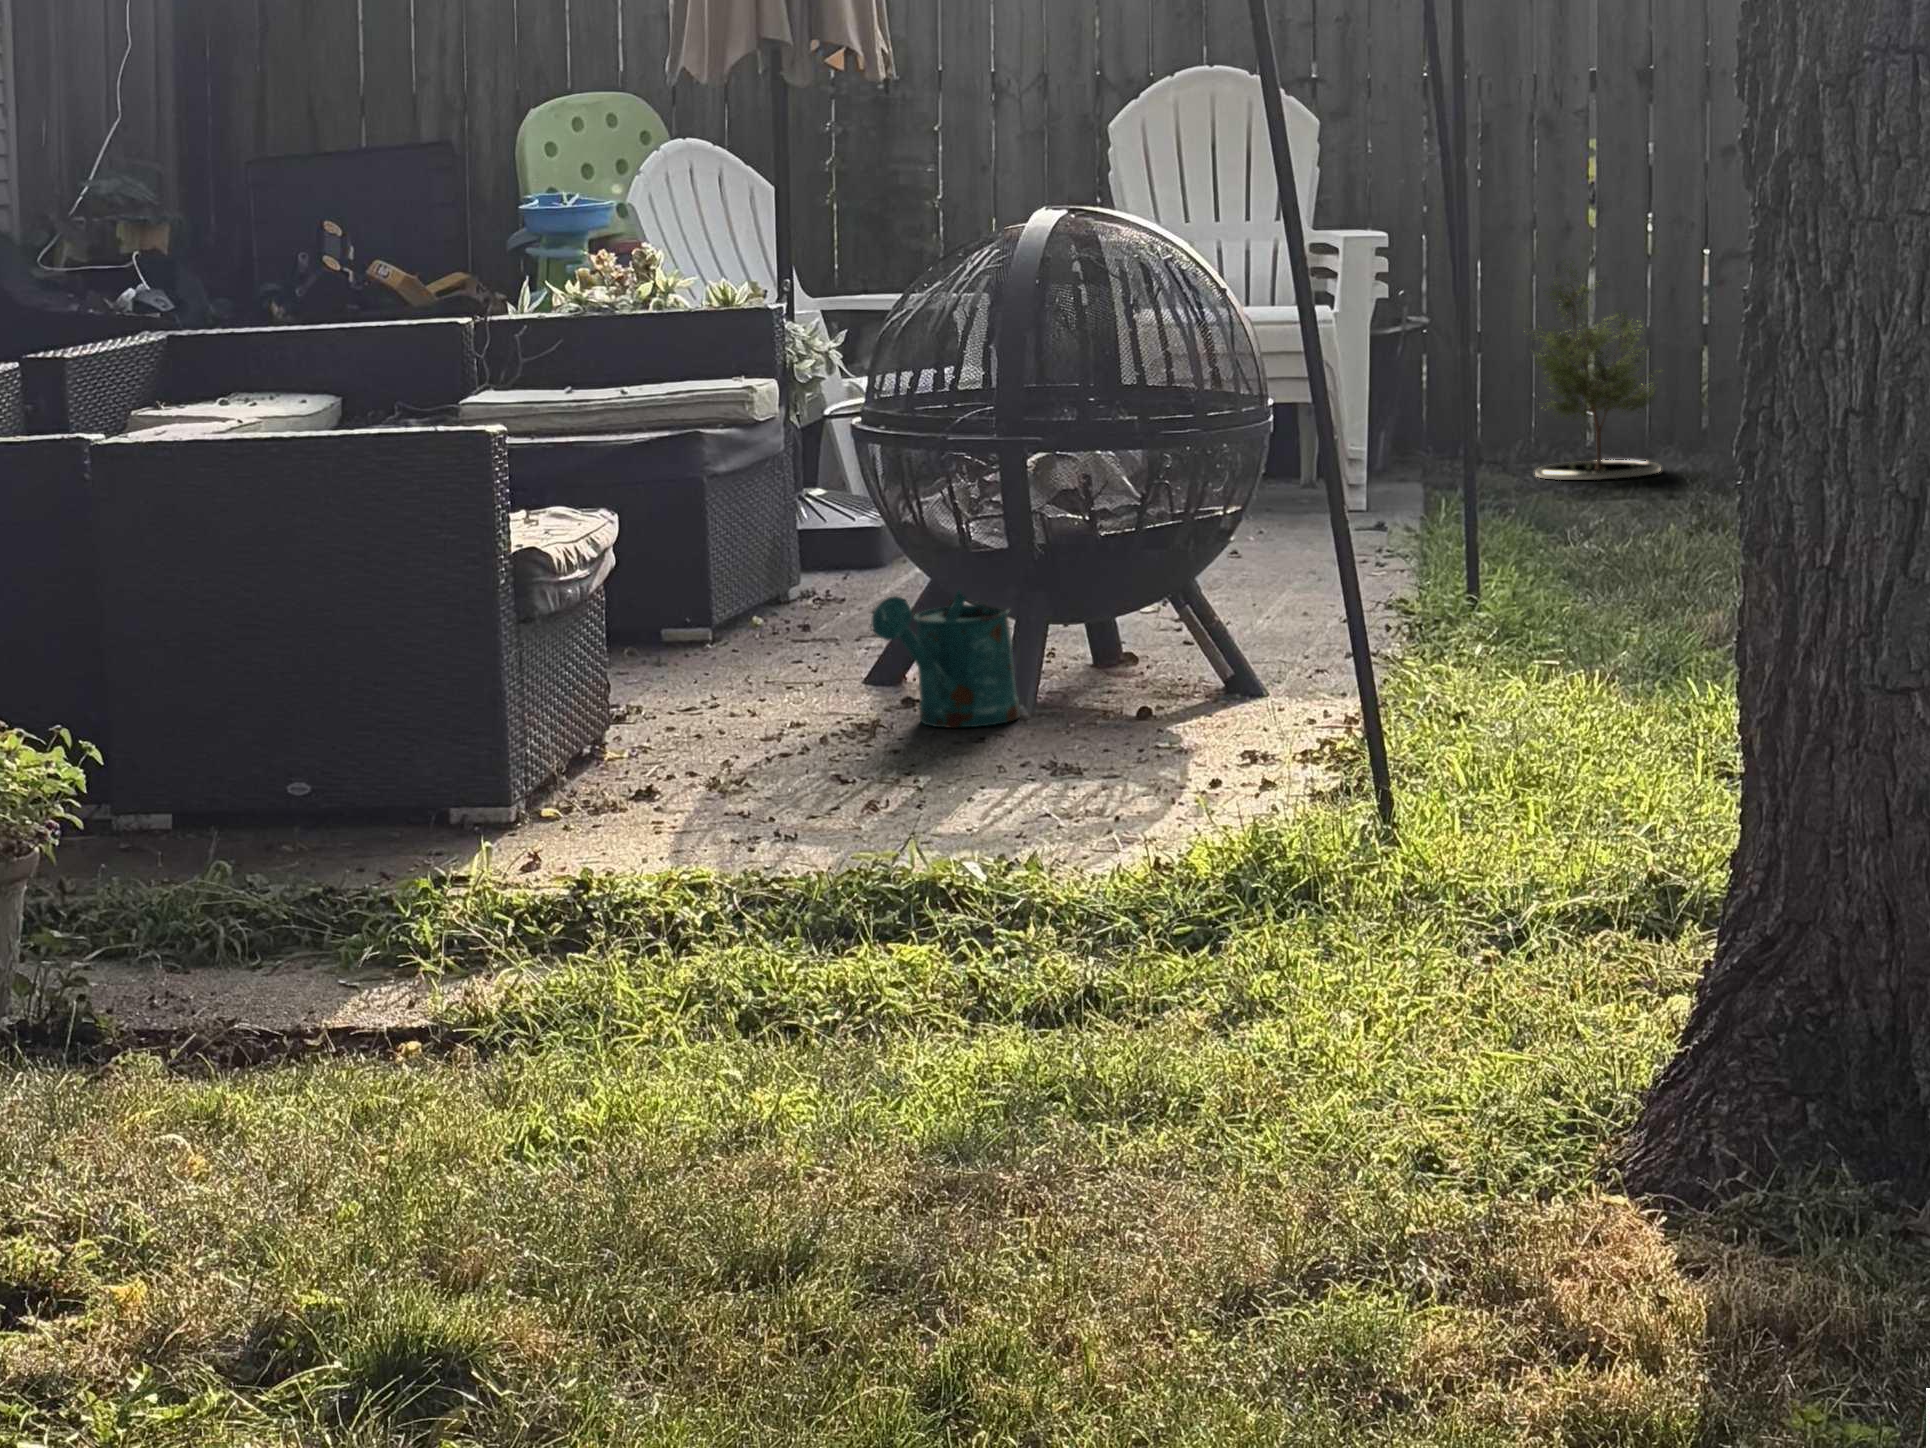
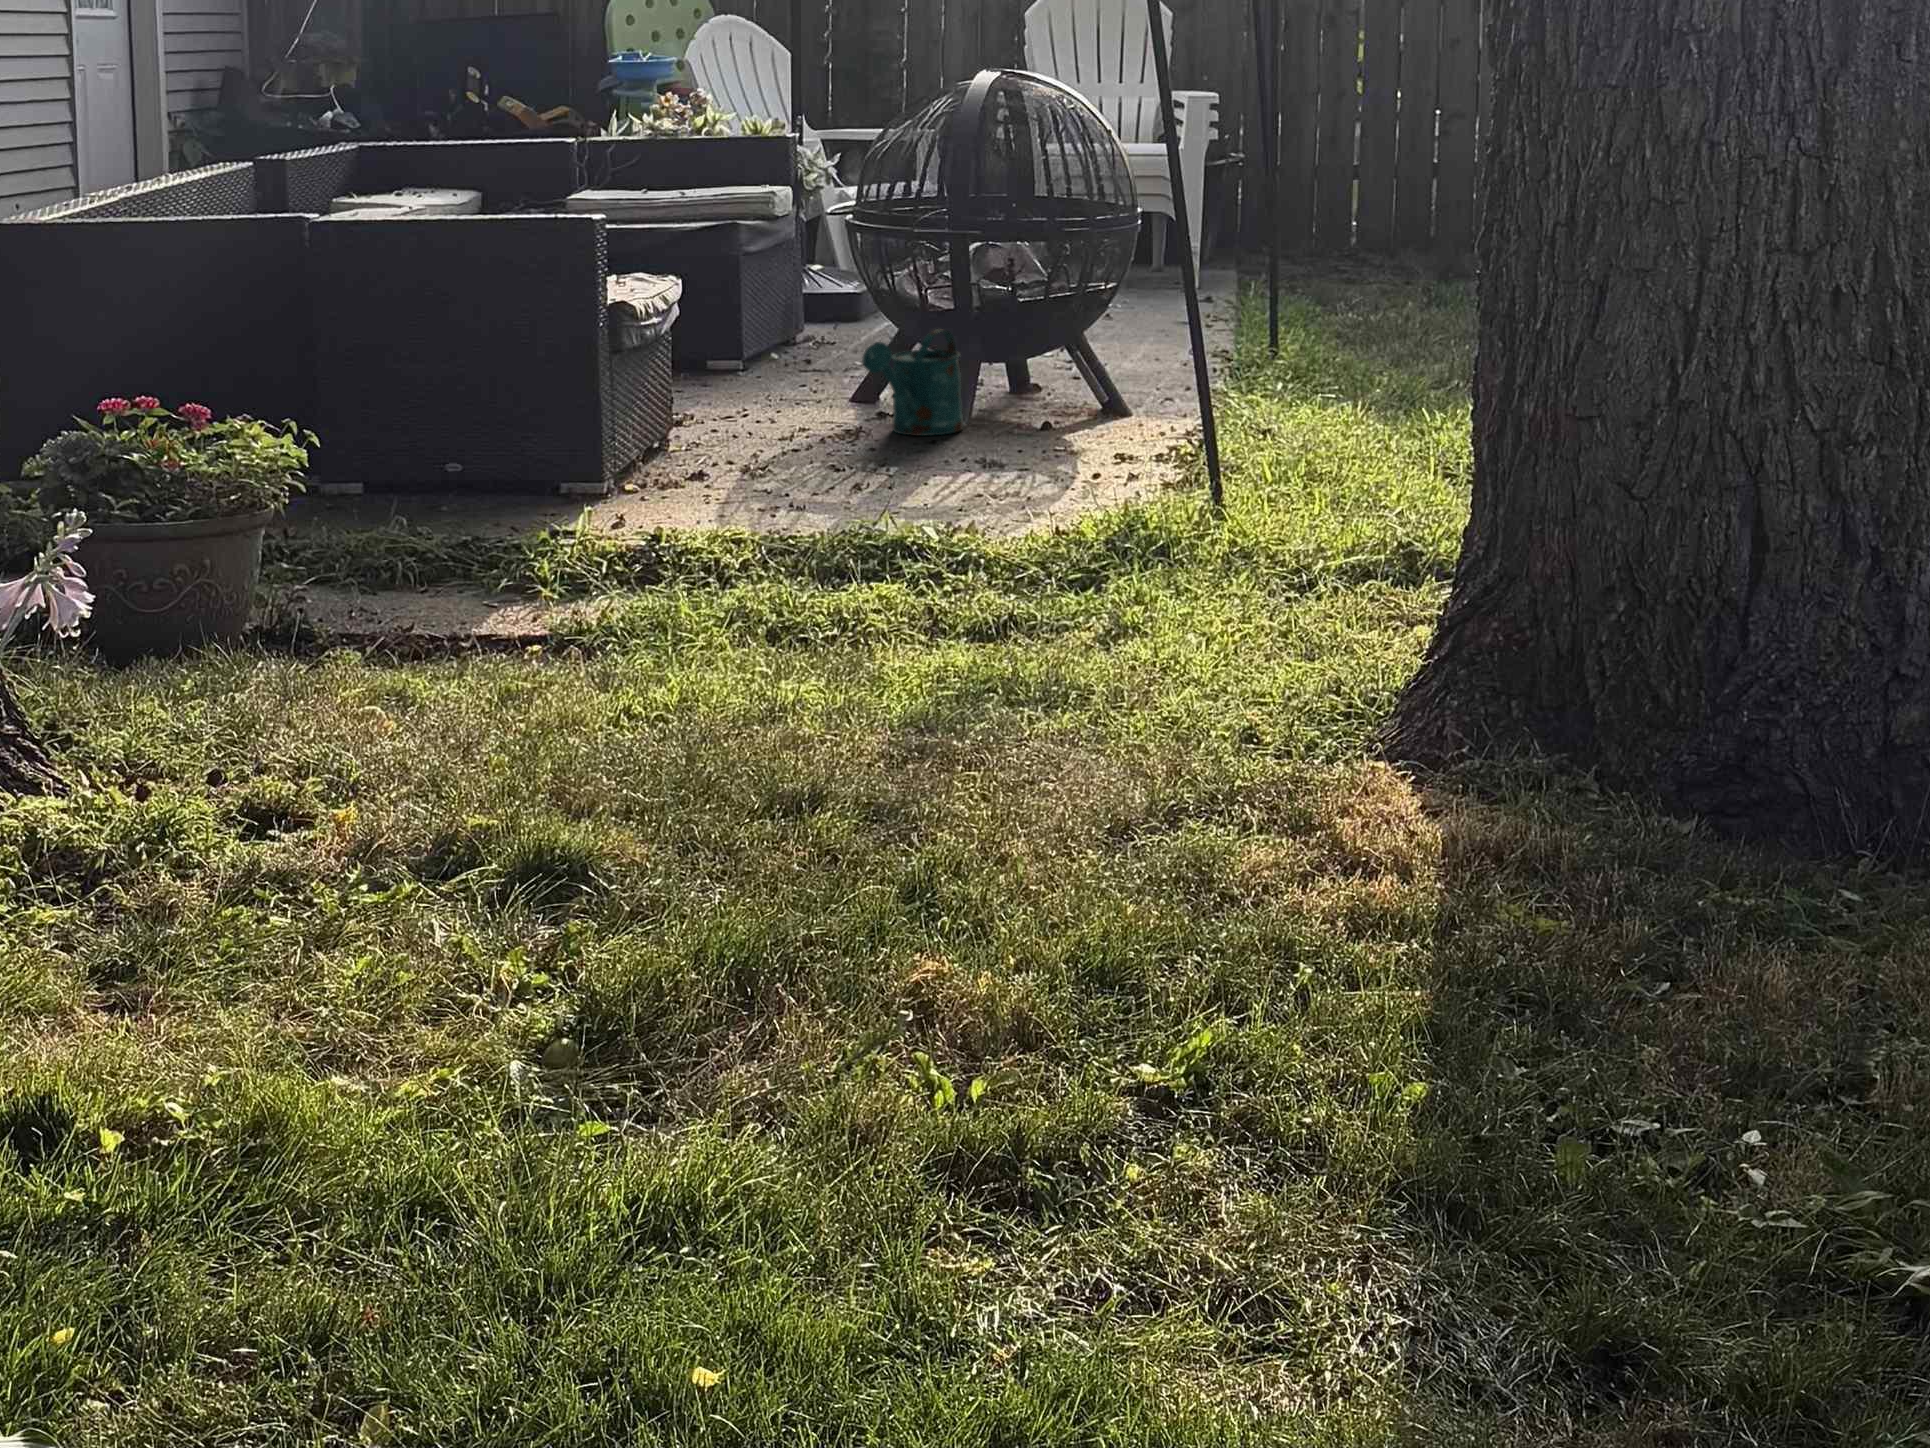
potted tree: present [1524,264,1661,480] -> none [1319,118,1413,275]

